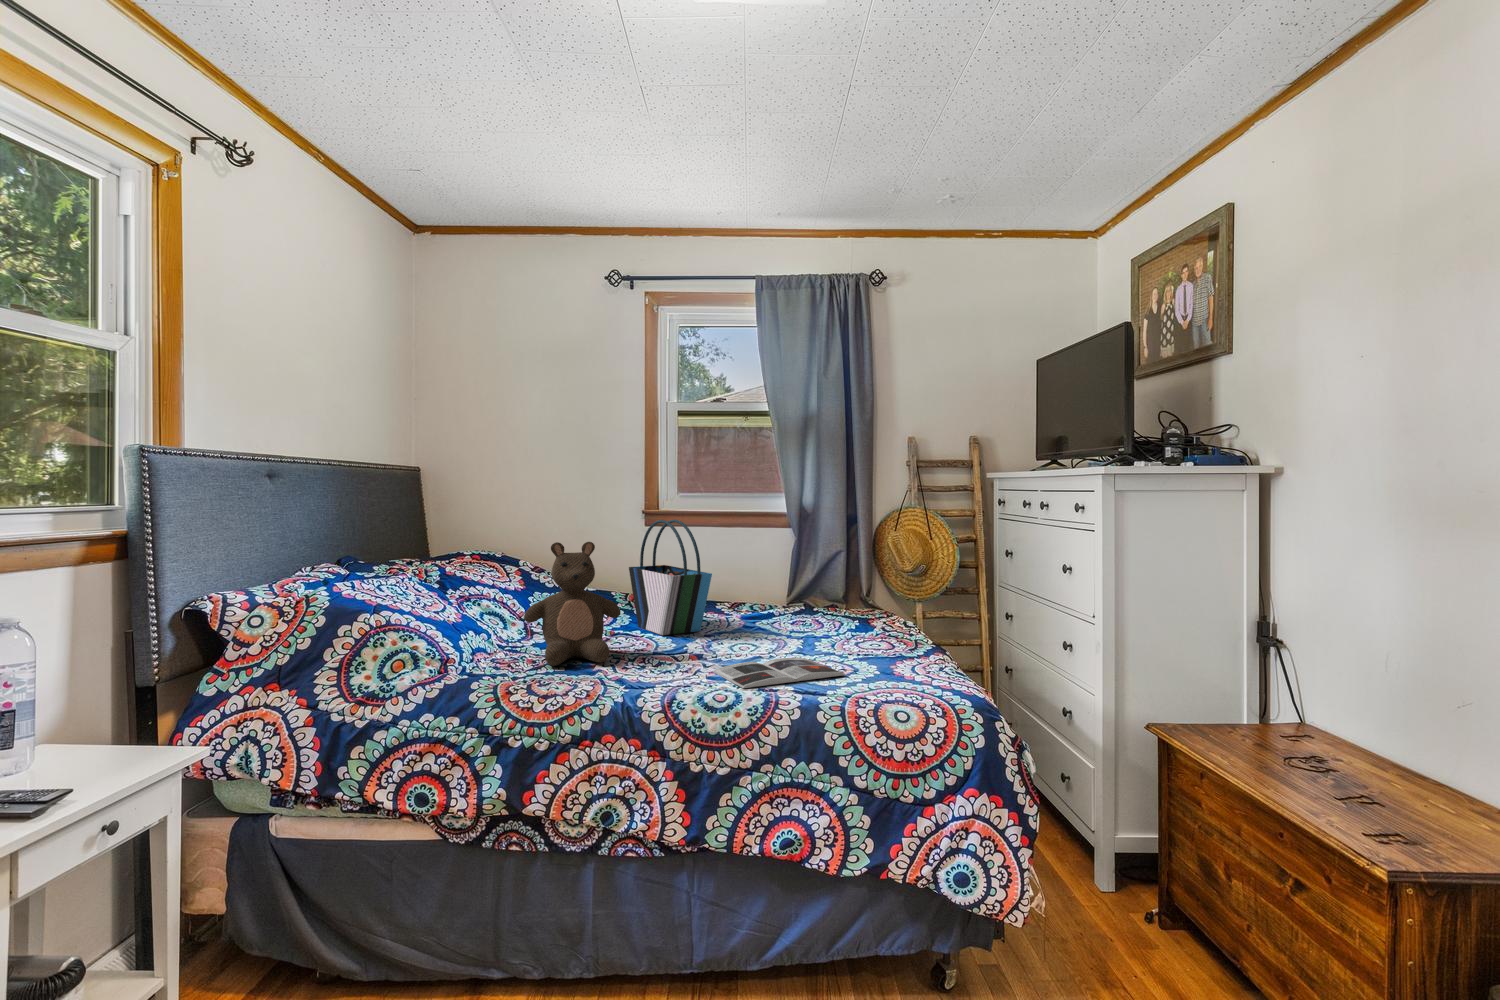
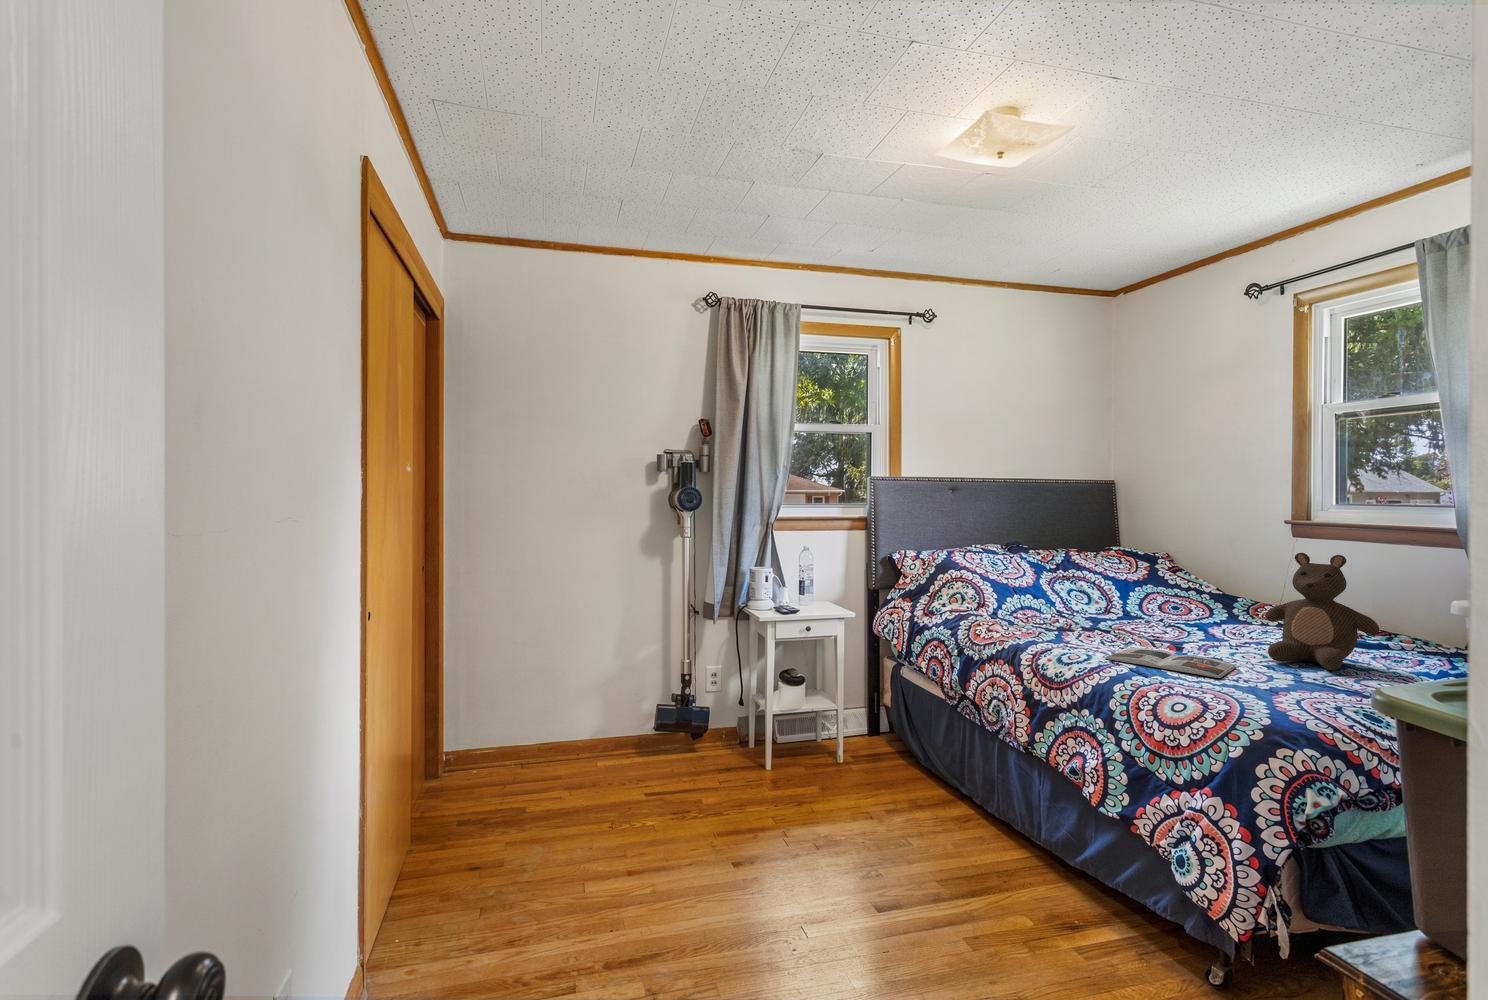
tote bag: present [629,520,712,635] -> none [1177,528,1236,634]
stuffed bear: present [524,542,621,666] -> present [1265,553,1379,670]

